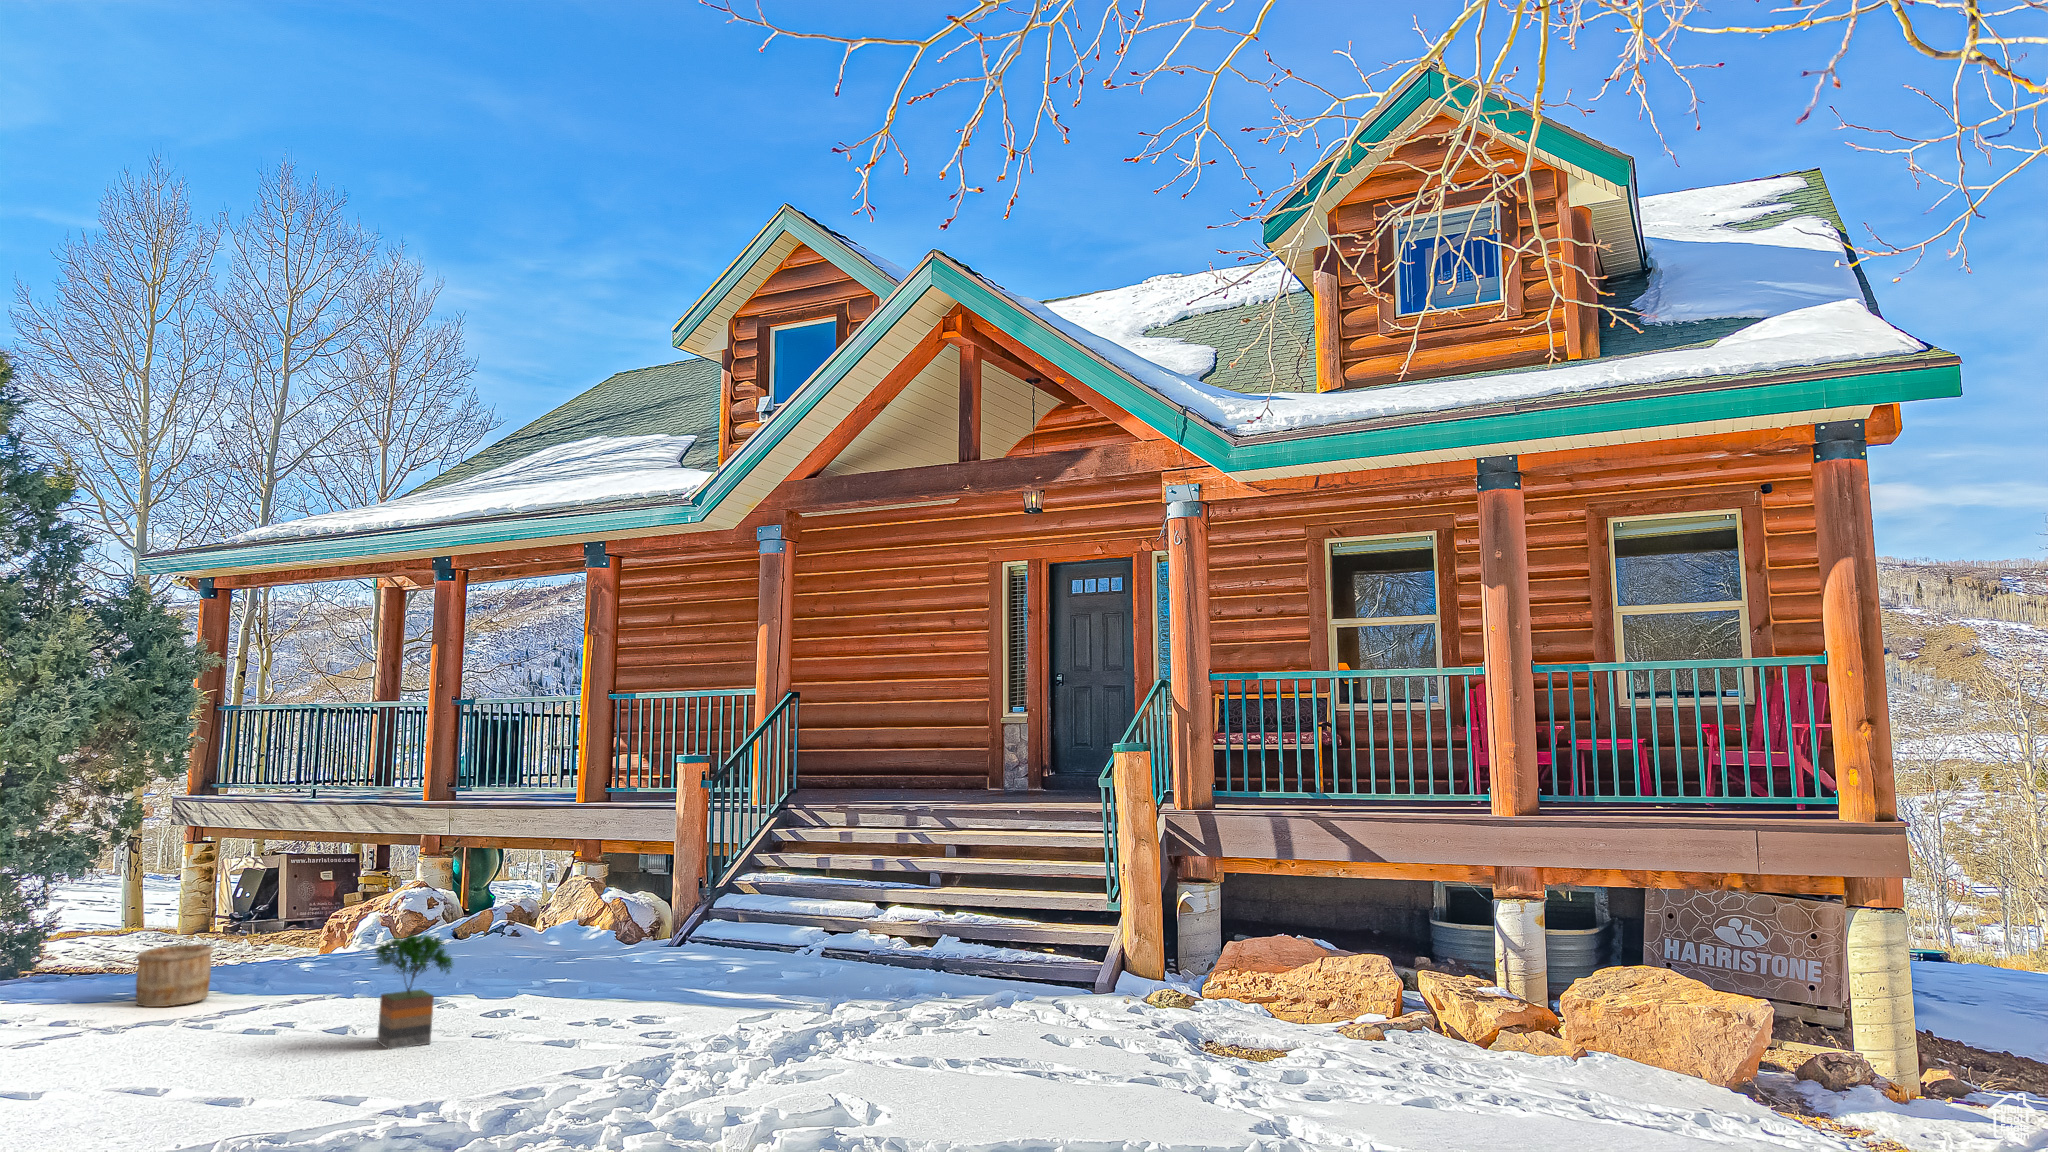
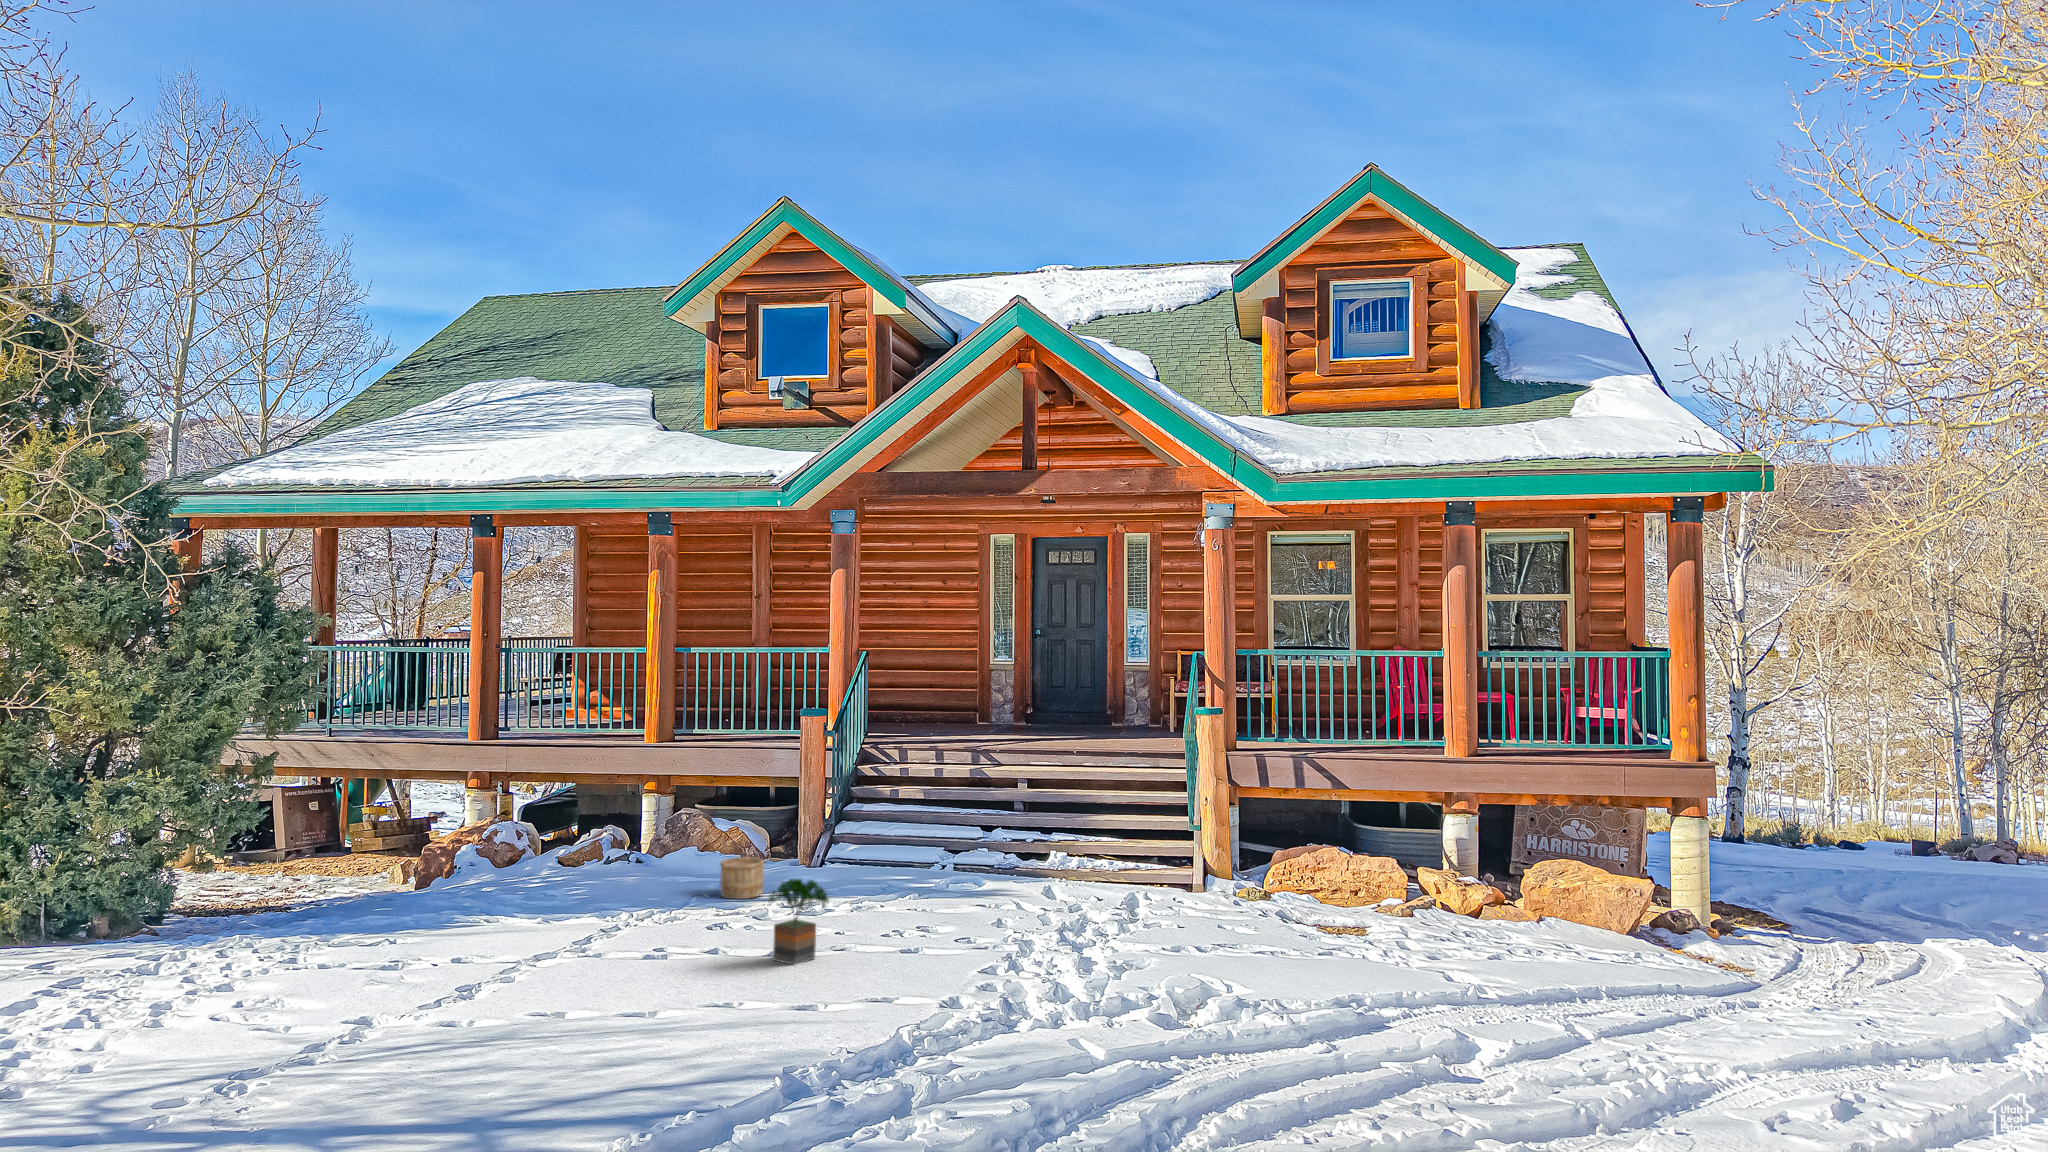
wooden bucket: present [136,944,214,1007] -> present [720,857,765,899]

